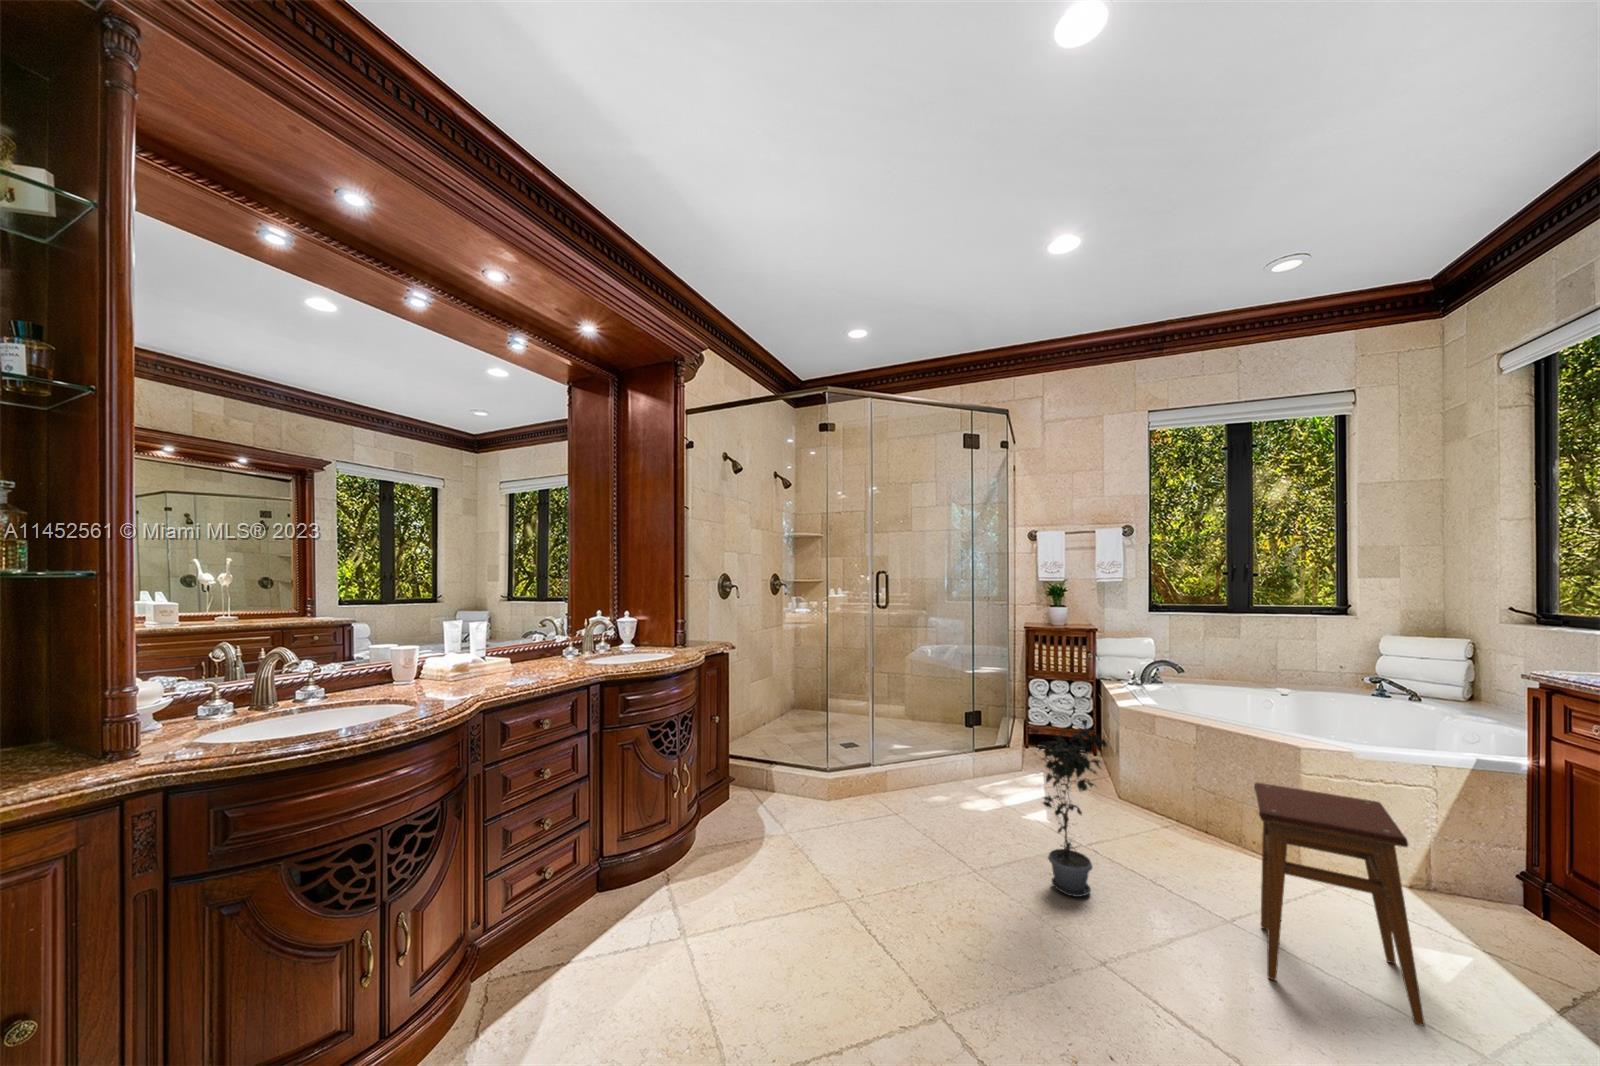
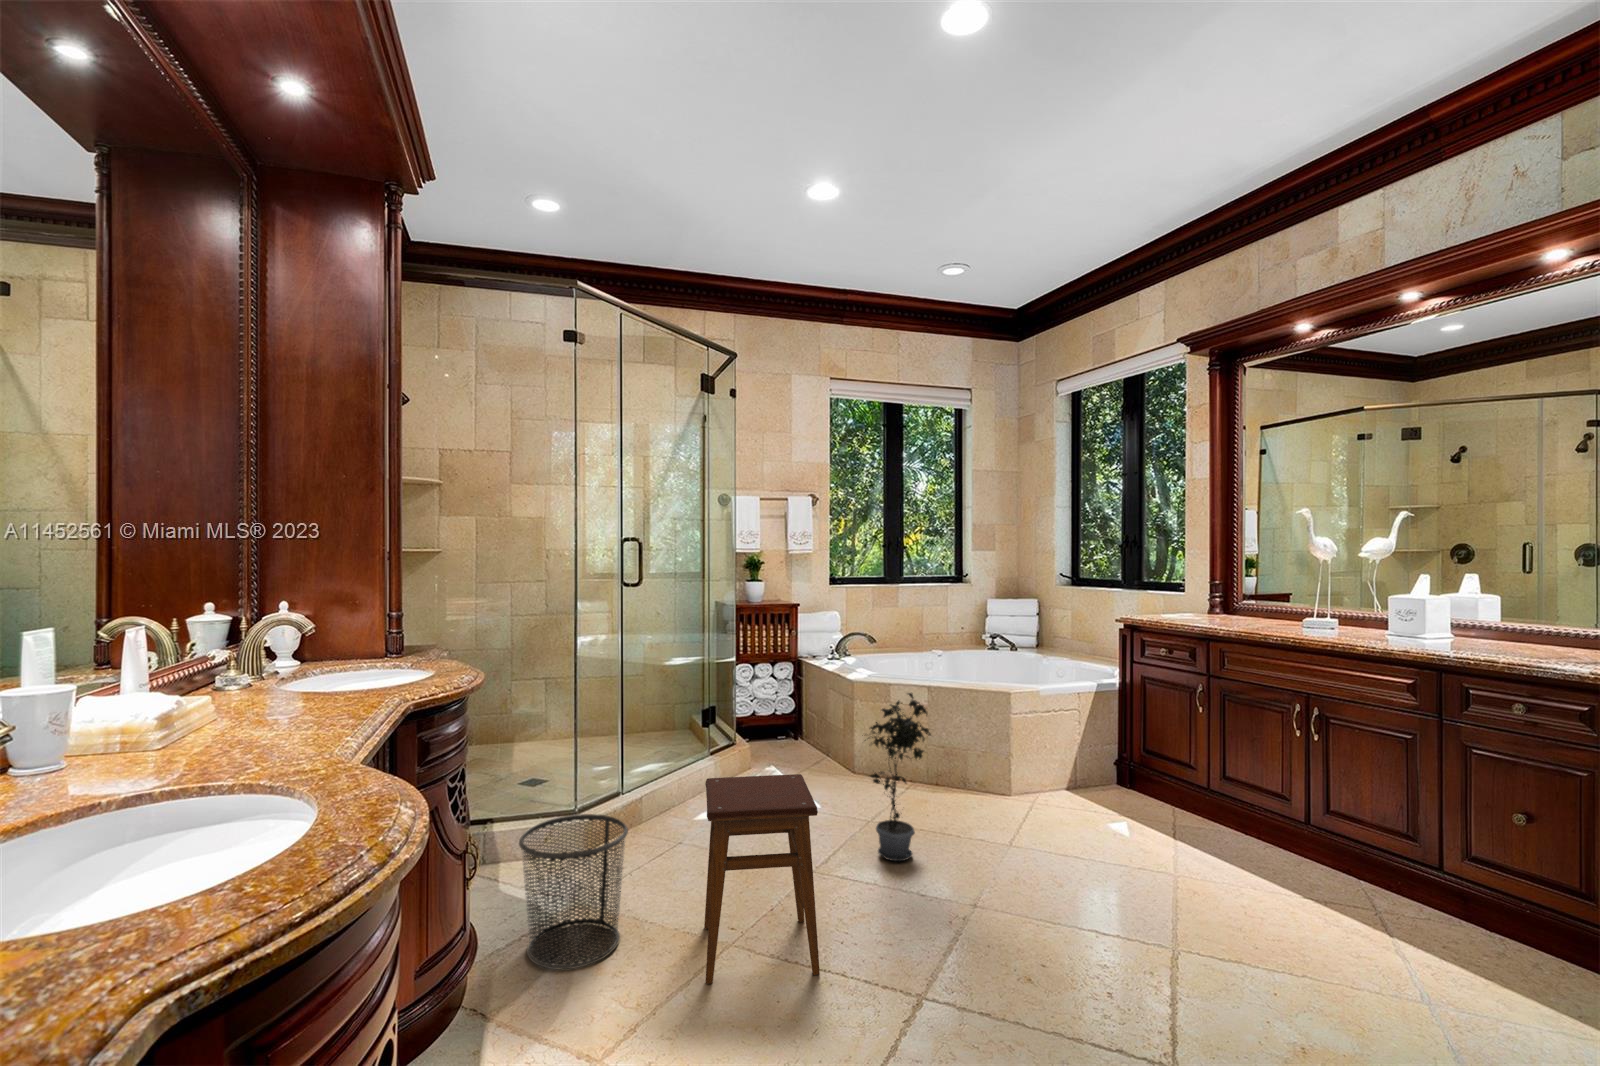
waste bin: none [718,763,794,873] -> present [519,814,628,969]
stool: present [1254,782,1425,1026] -> present [704,774,820,984]

